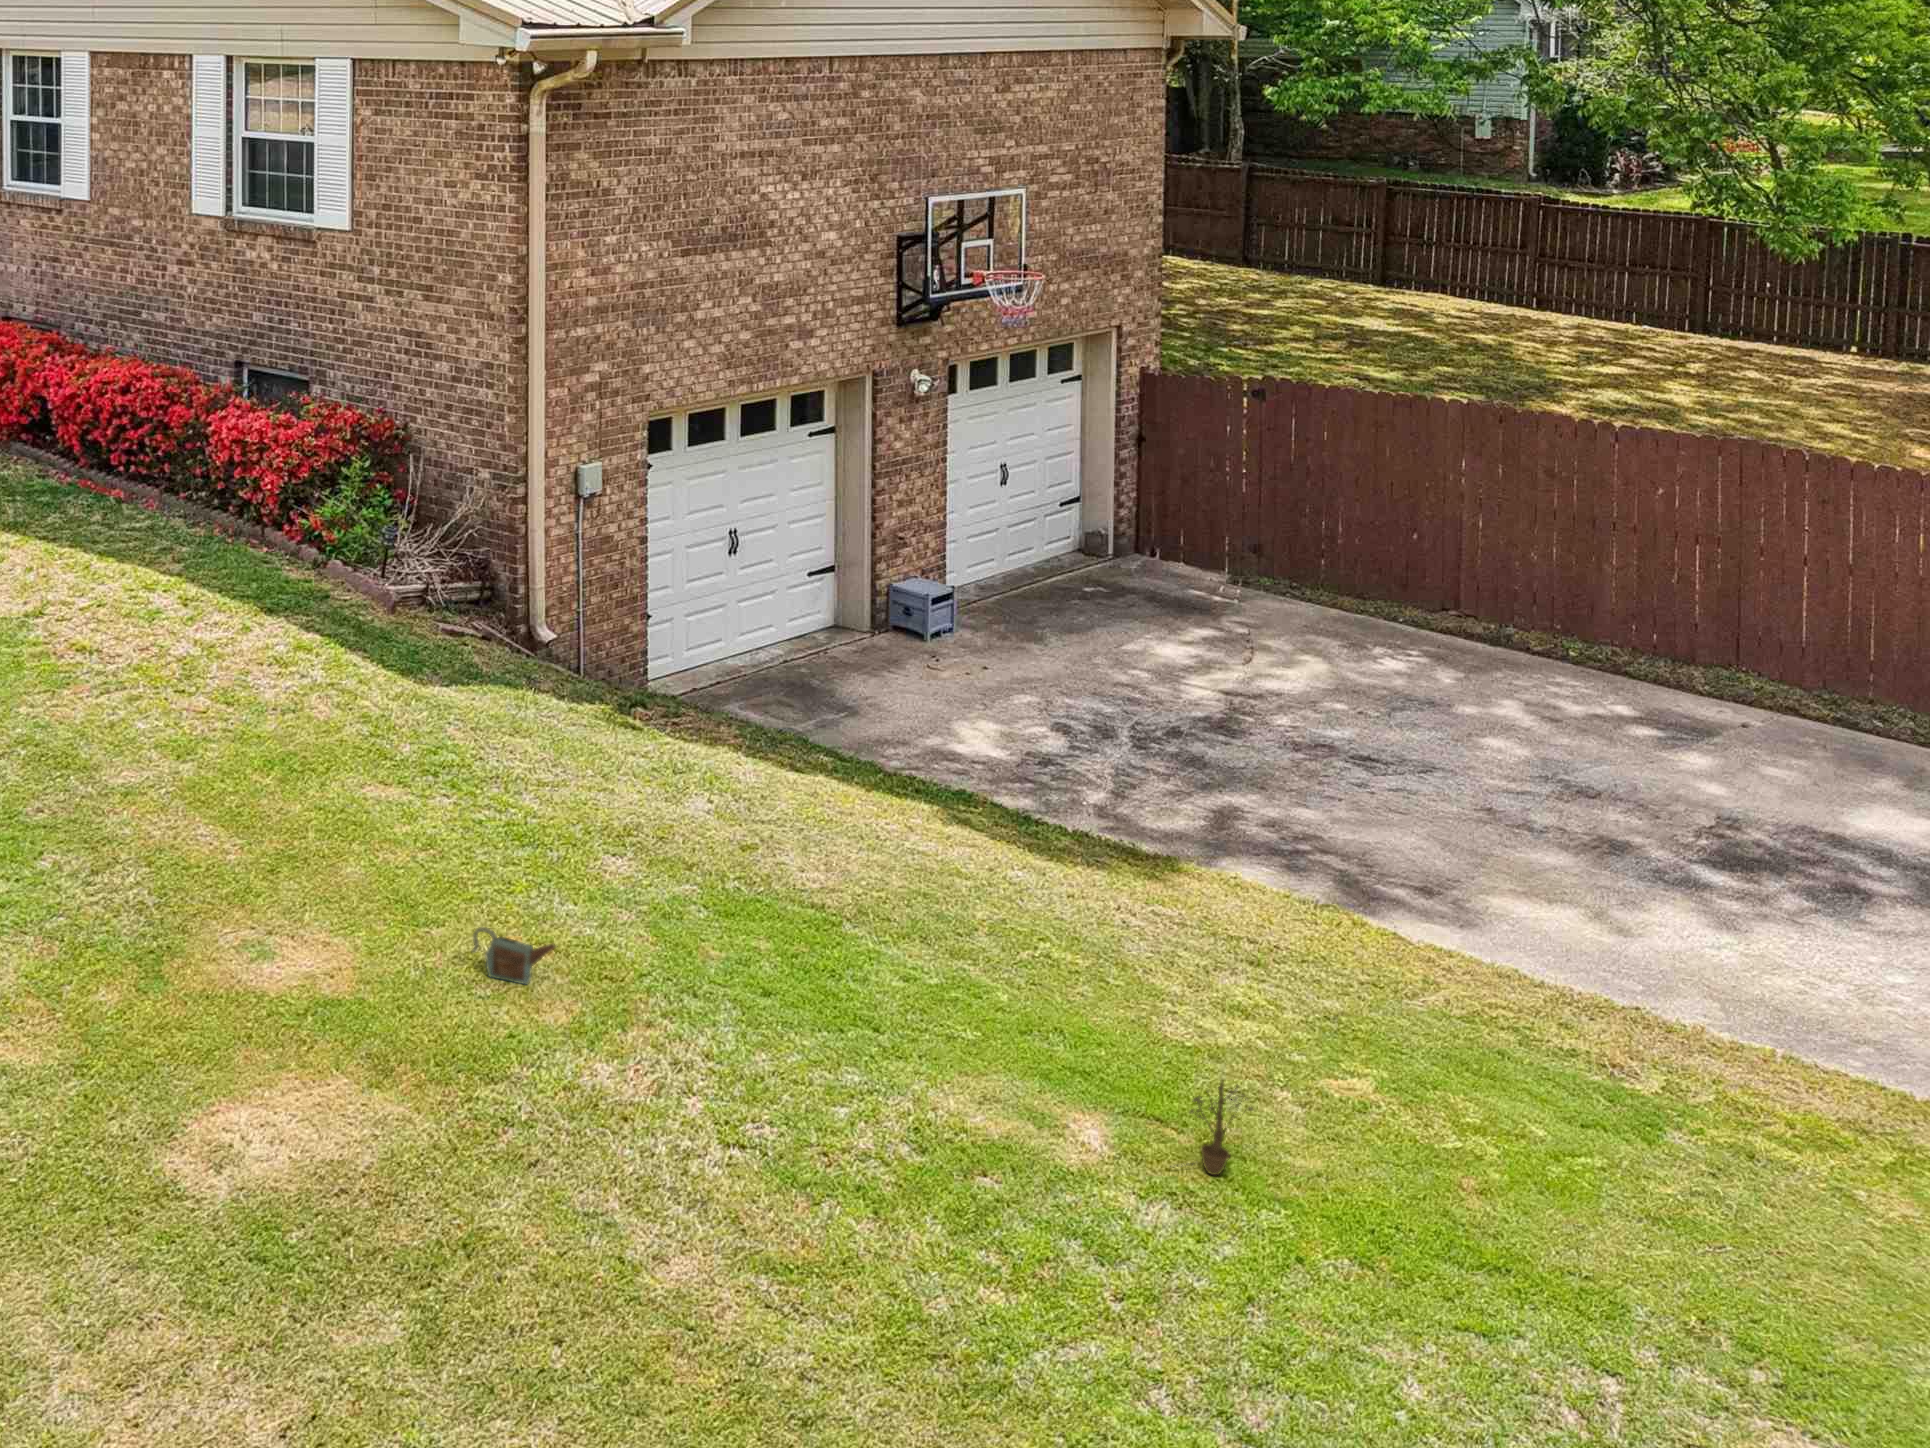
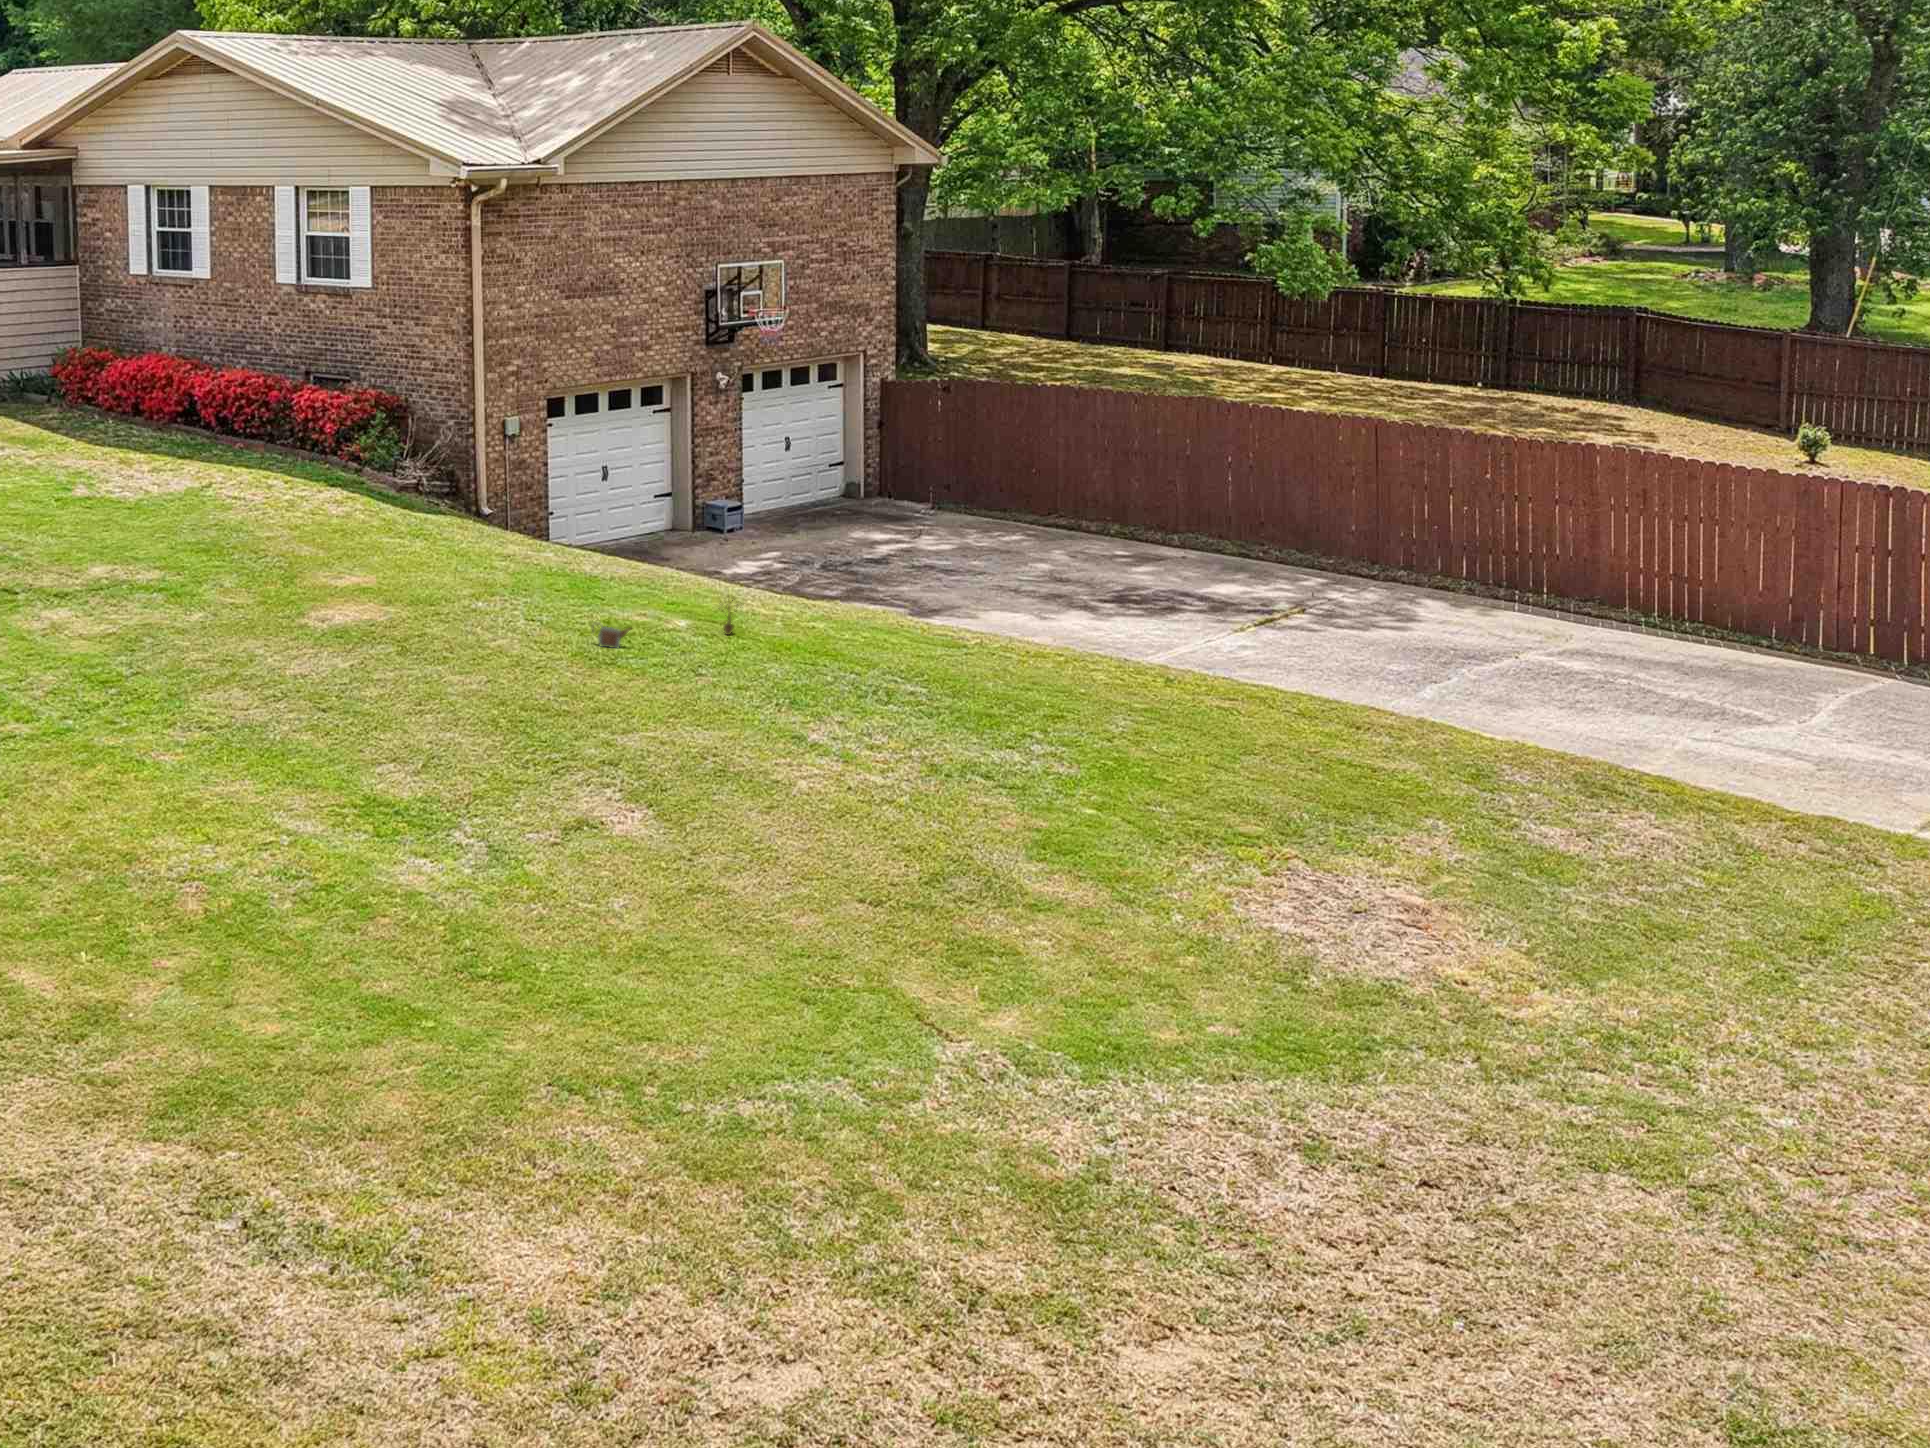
watering can: present [472,927,556,984] -> present [593,624,631,648]

